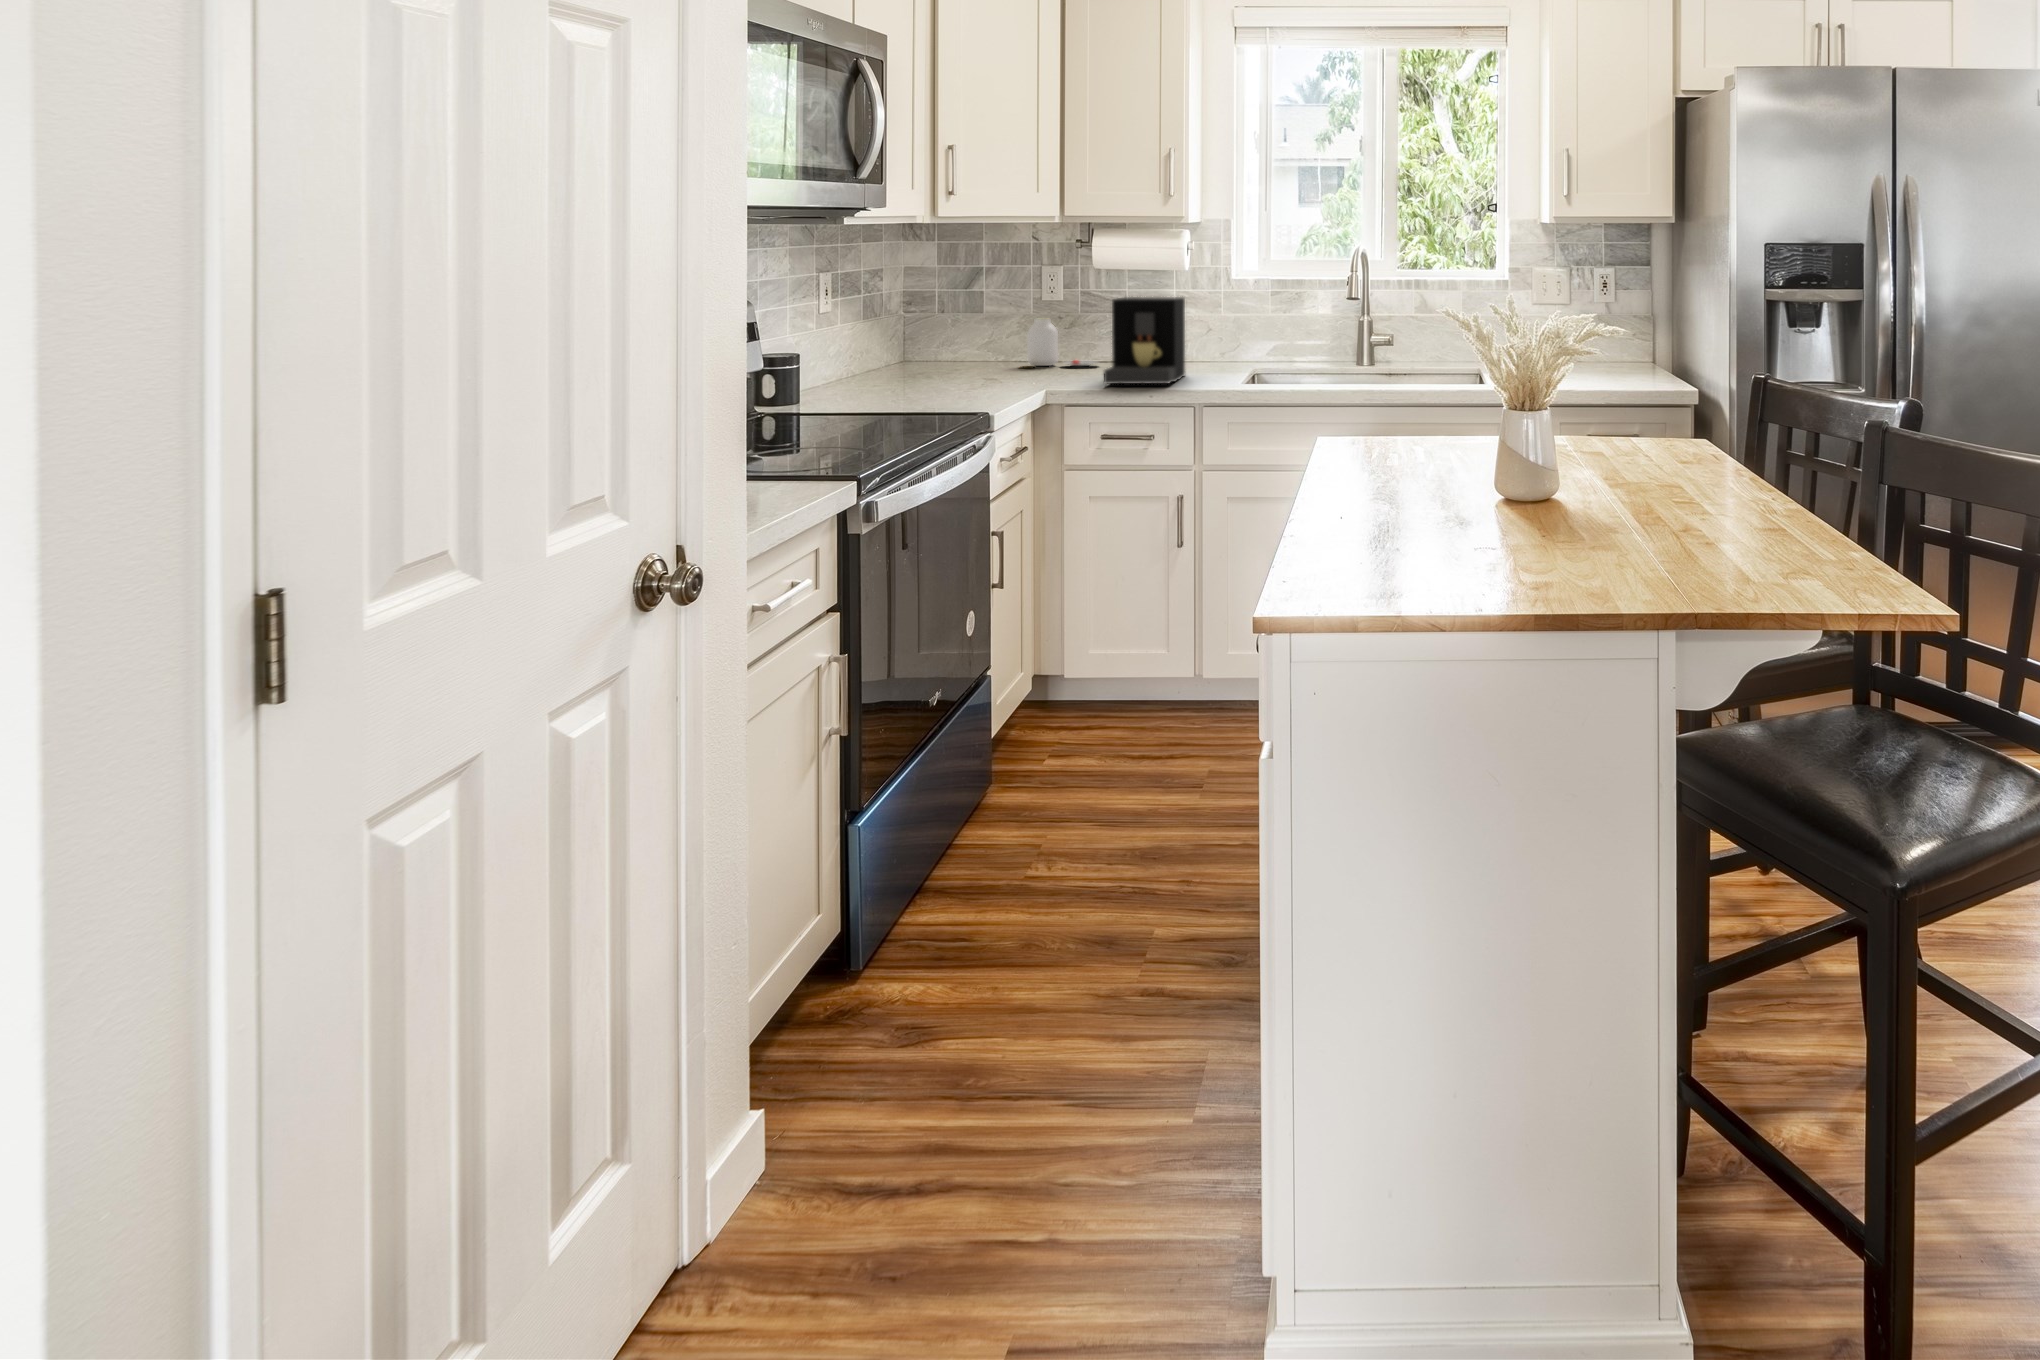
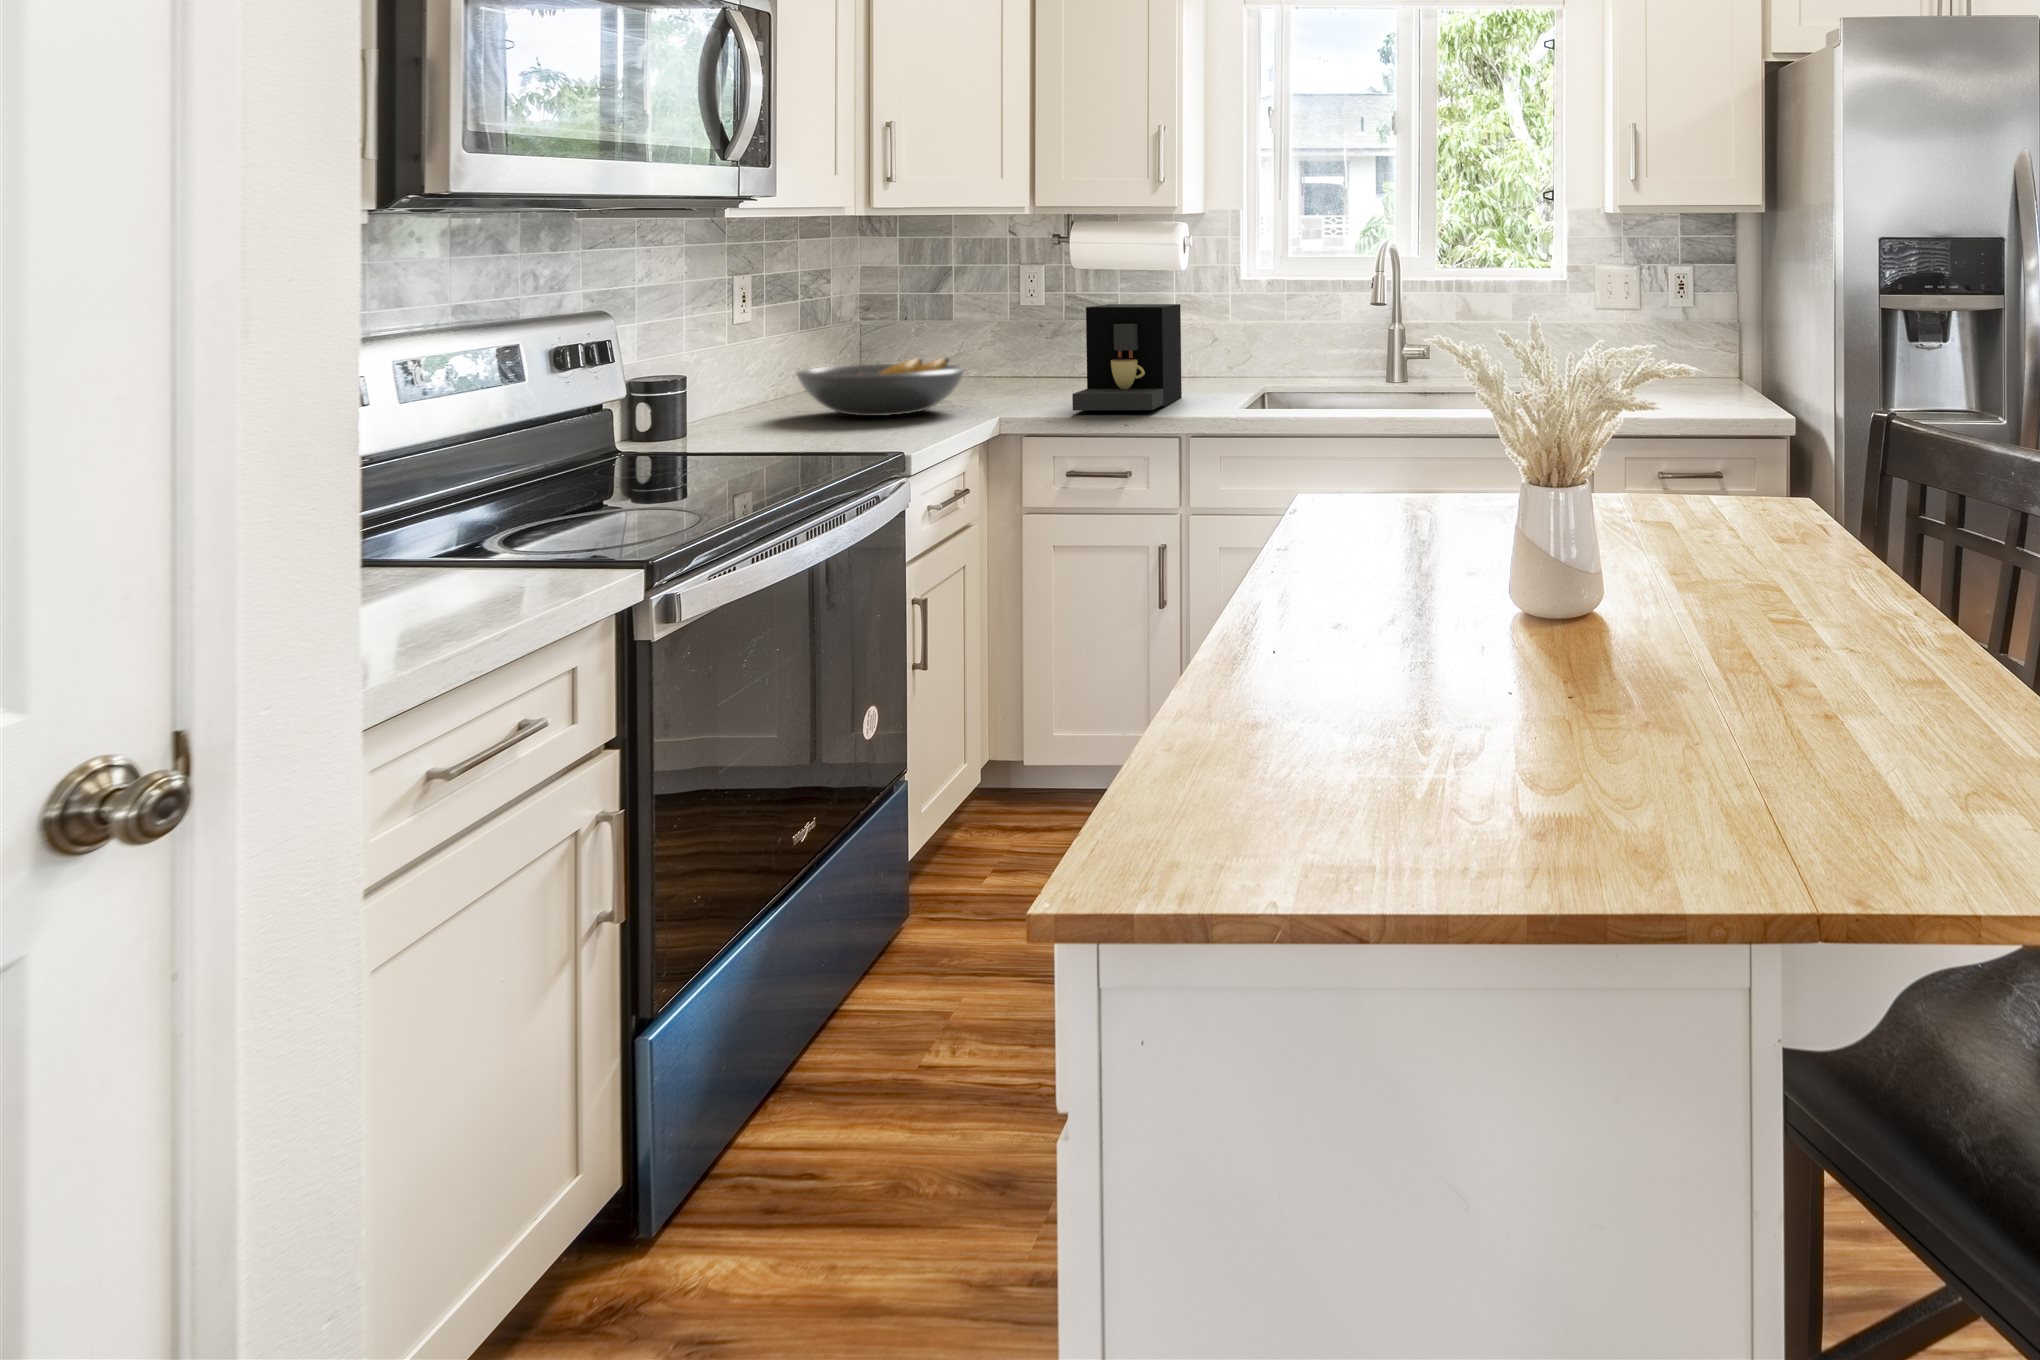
jar: present [1027,319,1096,366] -> none [988,329,1087,387]
fruit bowl: none [879,340,1015,387] -> present [797,357,965,416]

